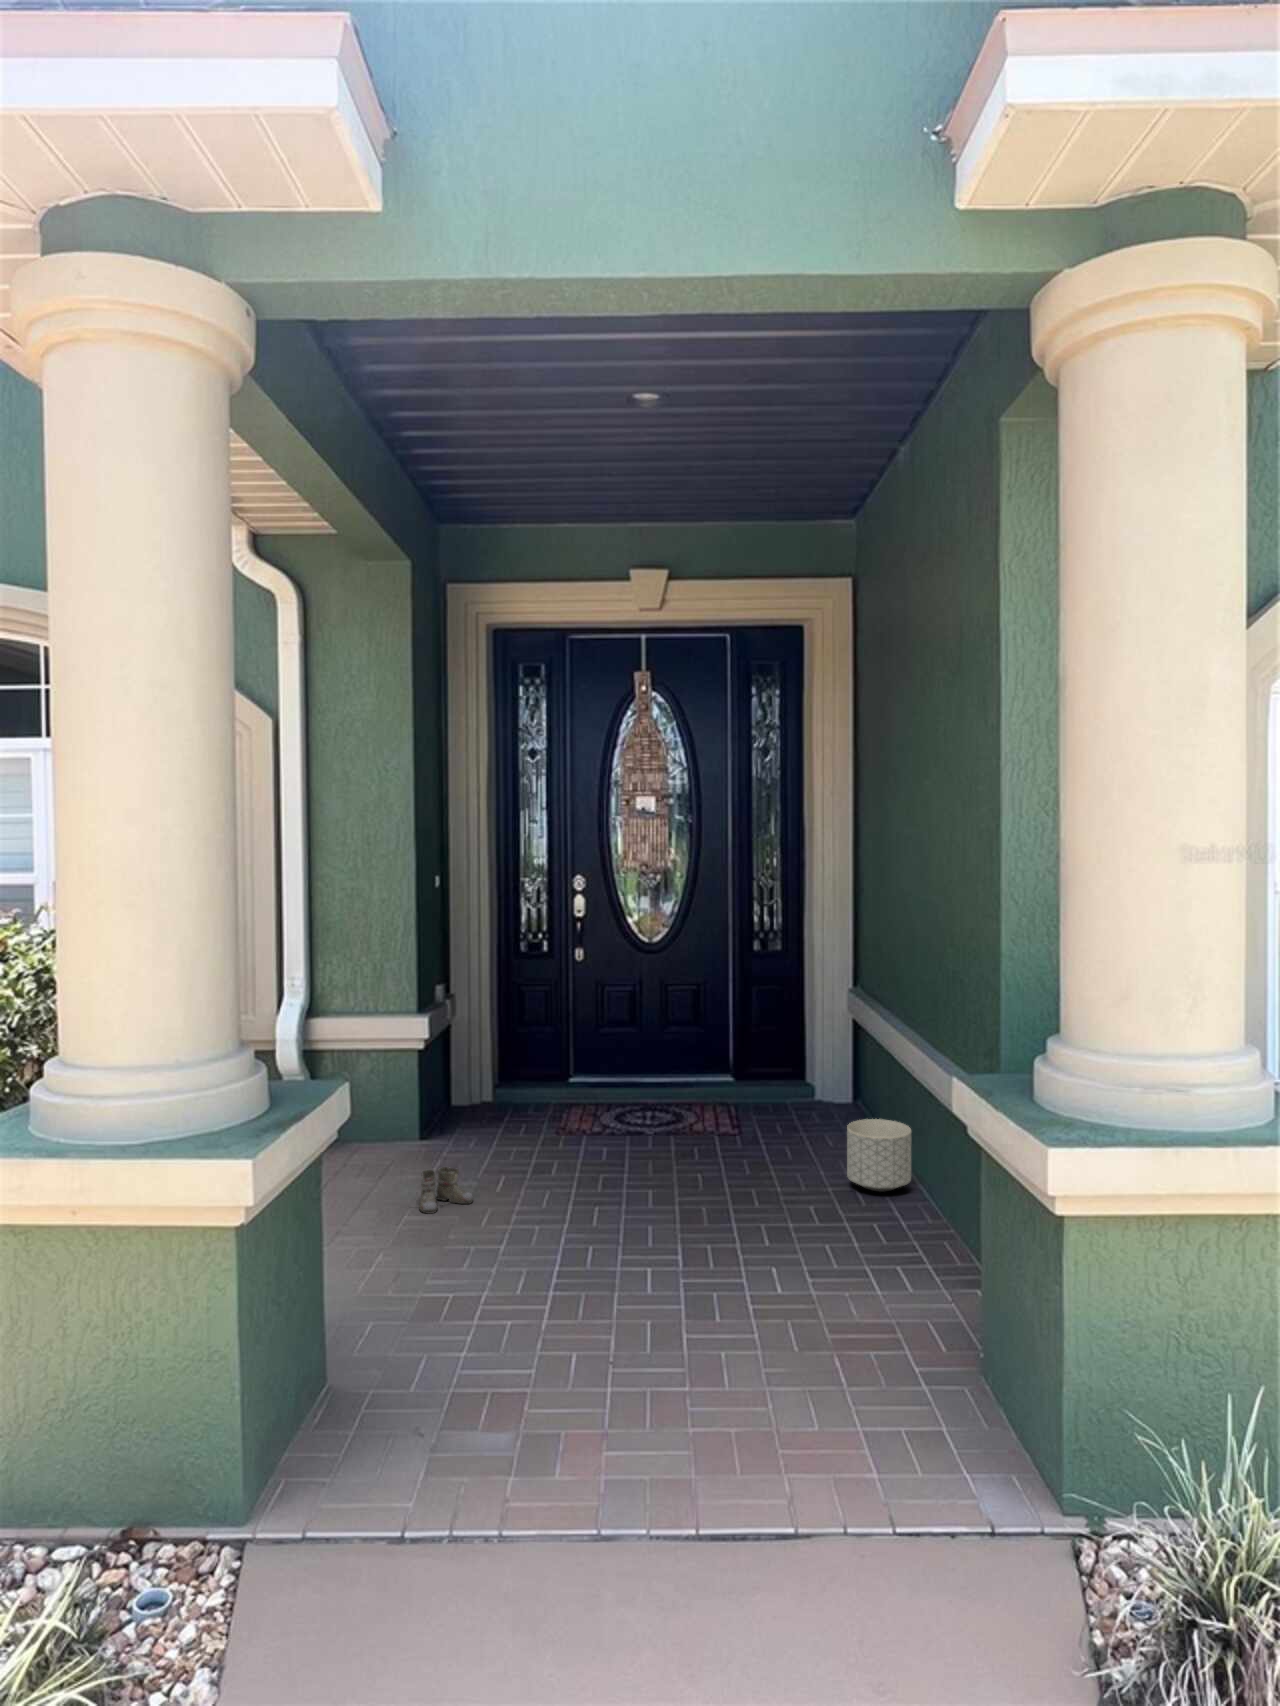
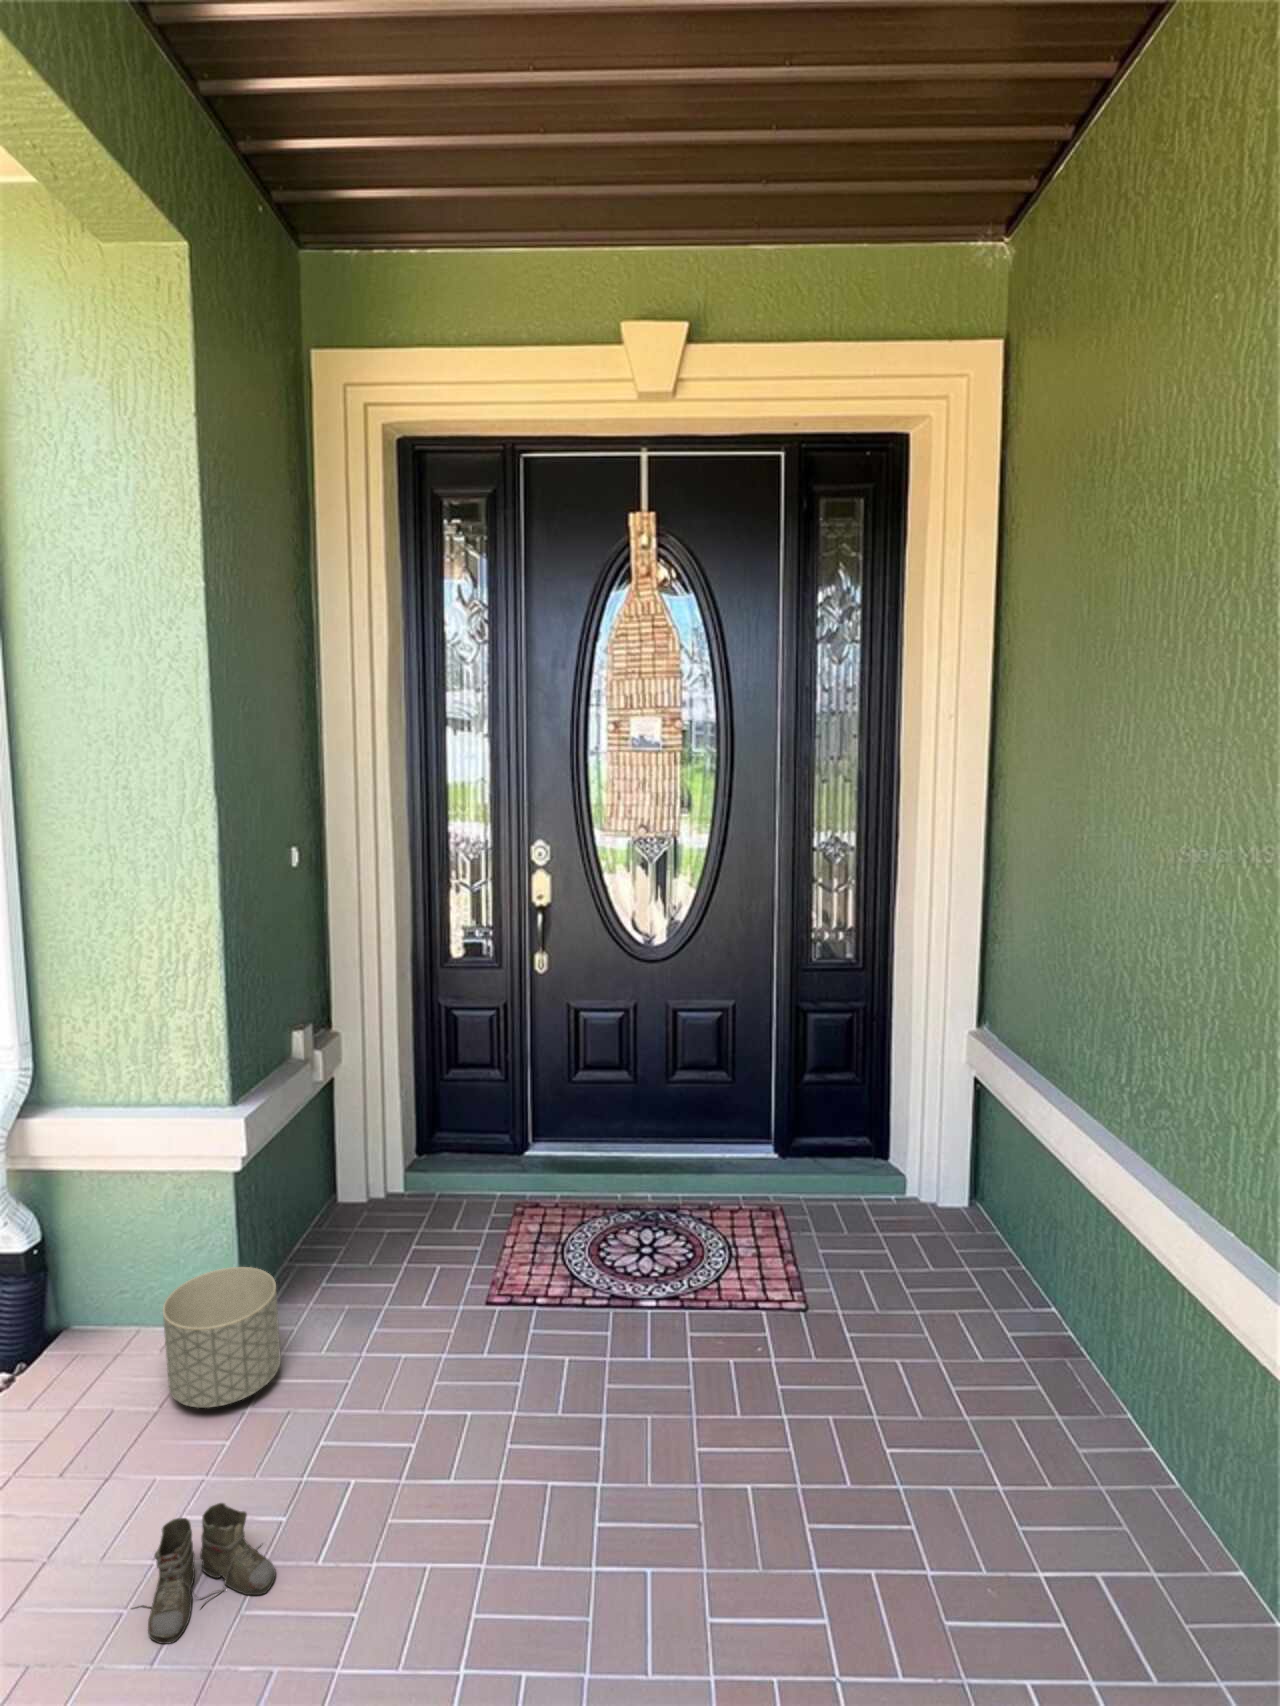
planter: present [847,1119,911,1192] -> present [163,1267,281,1408]

